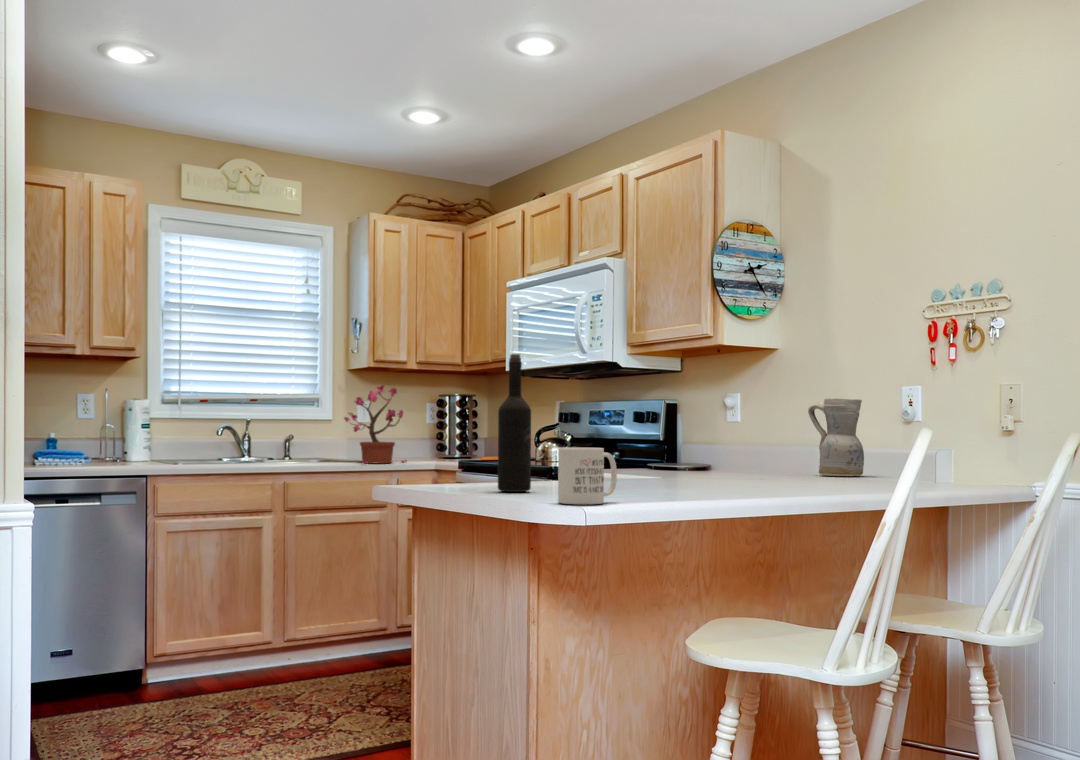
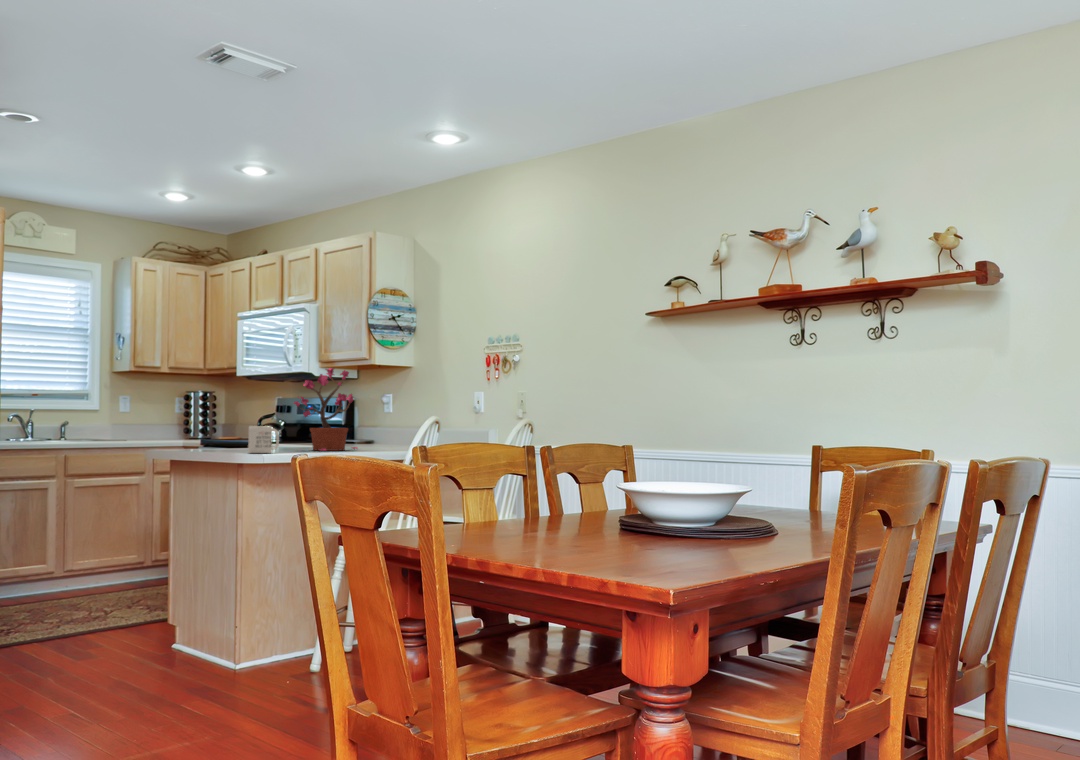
wine bottle: present [498,354,531,492] -> none [220,377,239,450]
potted plant: present [344,385,407,463] -> present [294,368,357,451]
ceramic pitcher: present [808,398,864,476] -> none [422,398,452,444]

